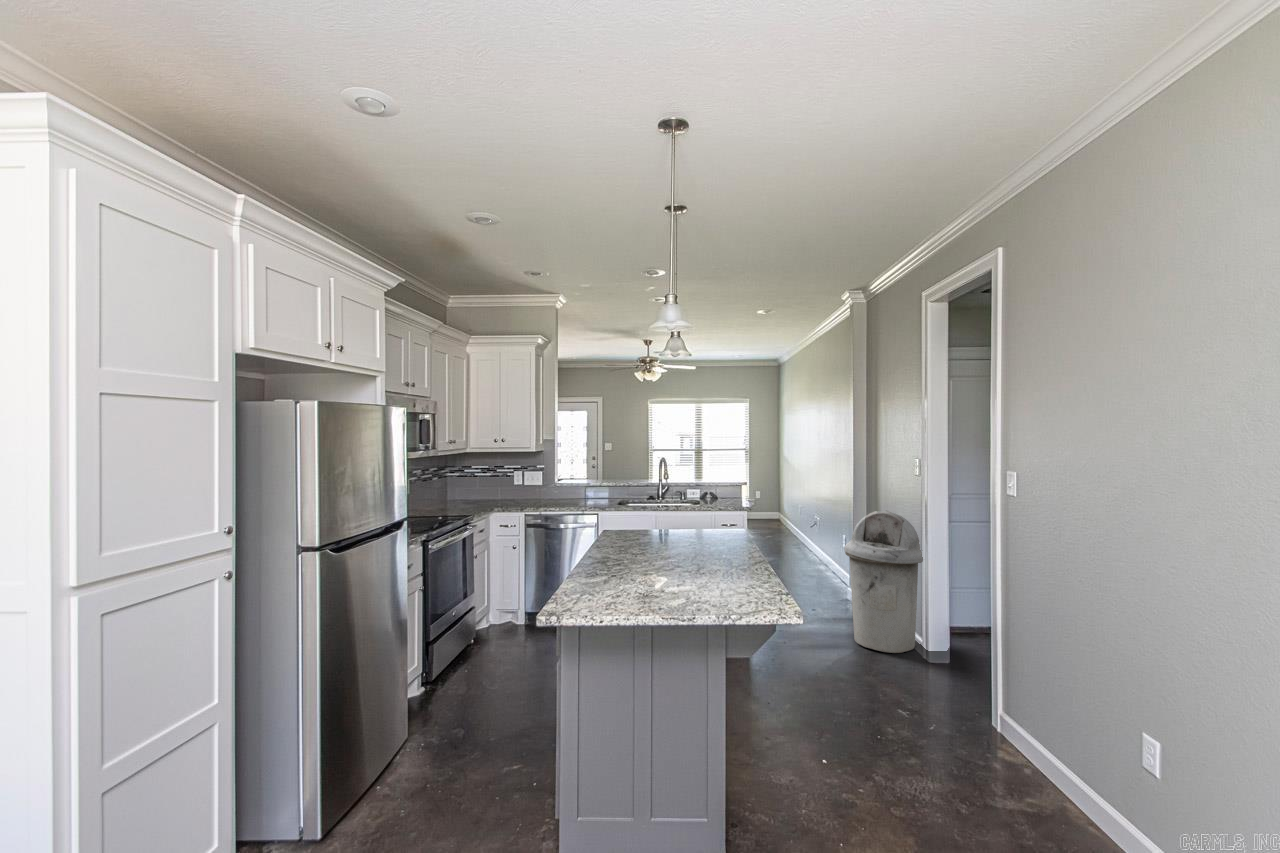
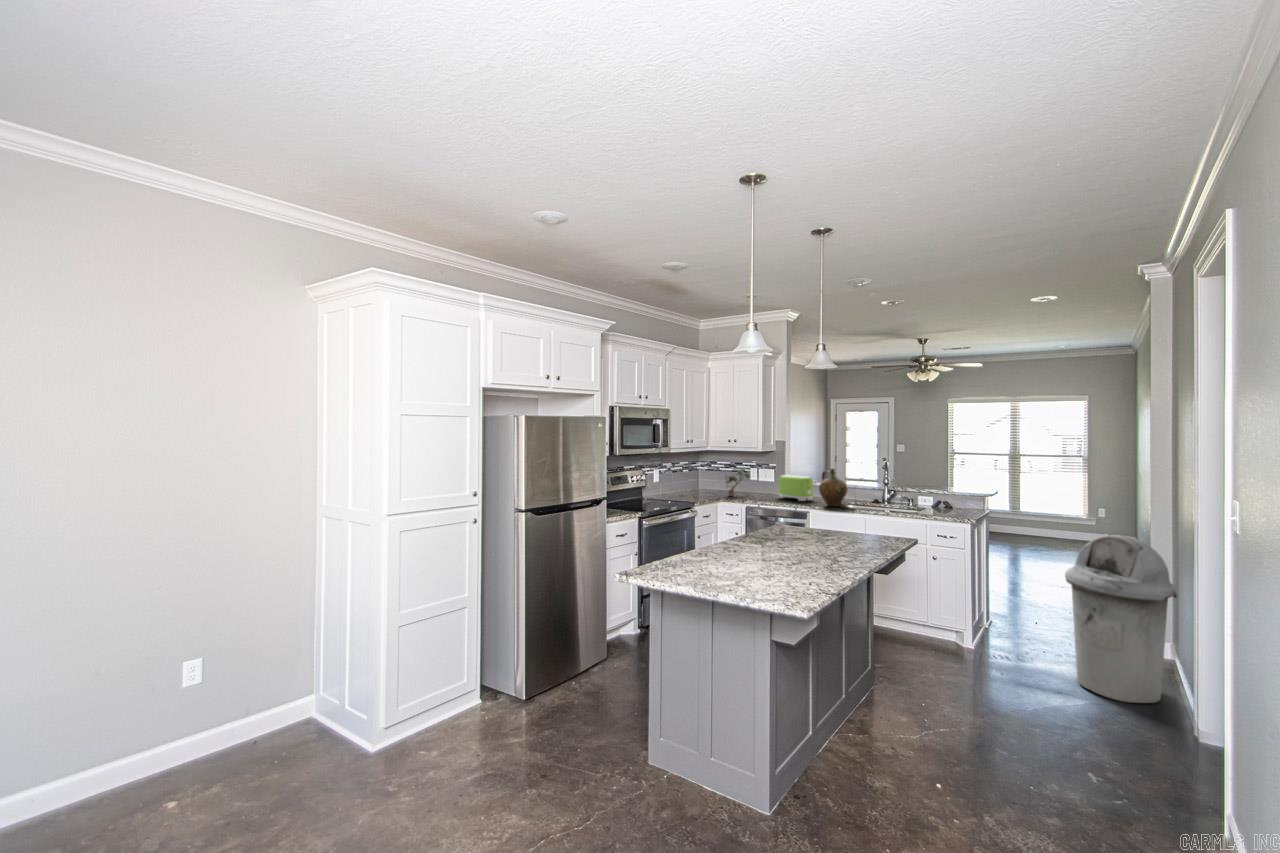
ceramic jug: none [610,467,638,507] -> present [819,469,848,507]
potted plant: none [492,472,524,505] -> present [726,470,750,496]
toaster: none [555,476,594,504] -> present [779,475,813,501]

